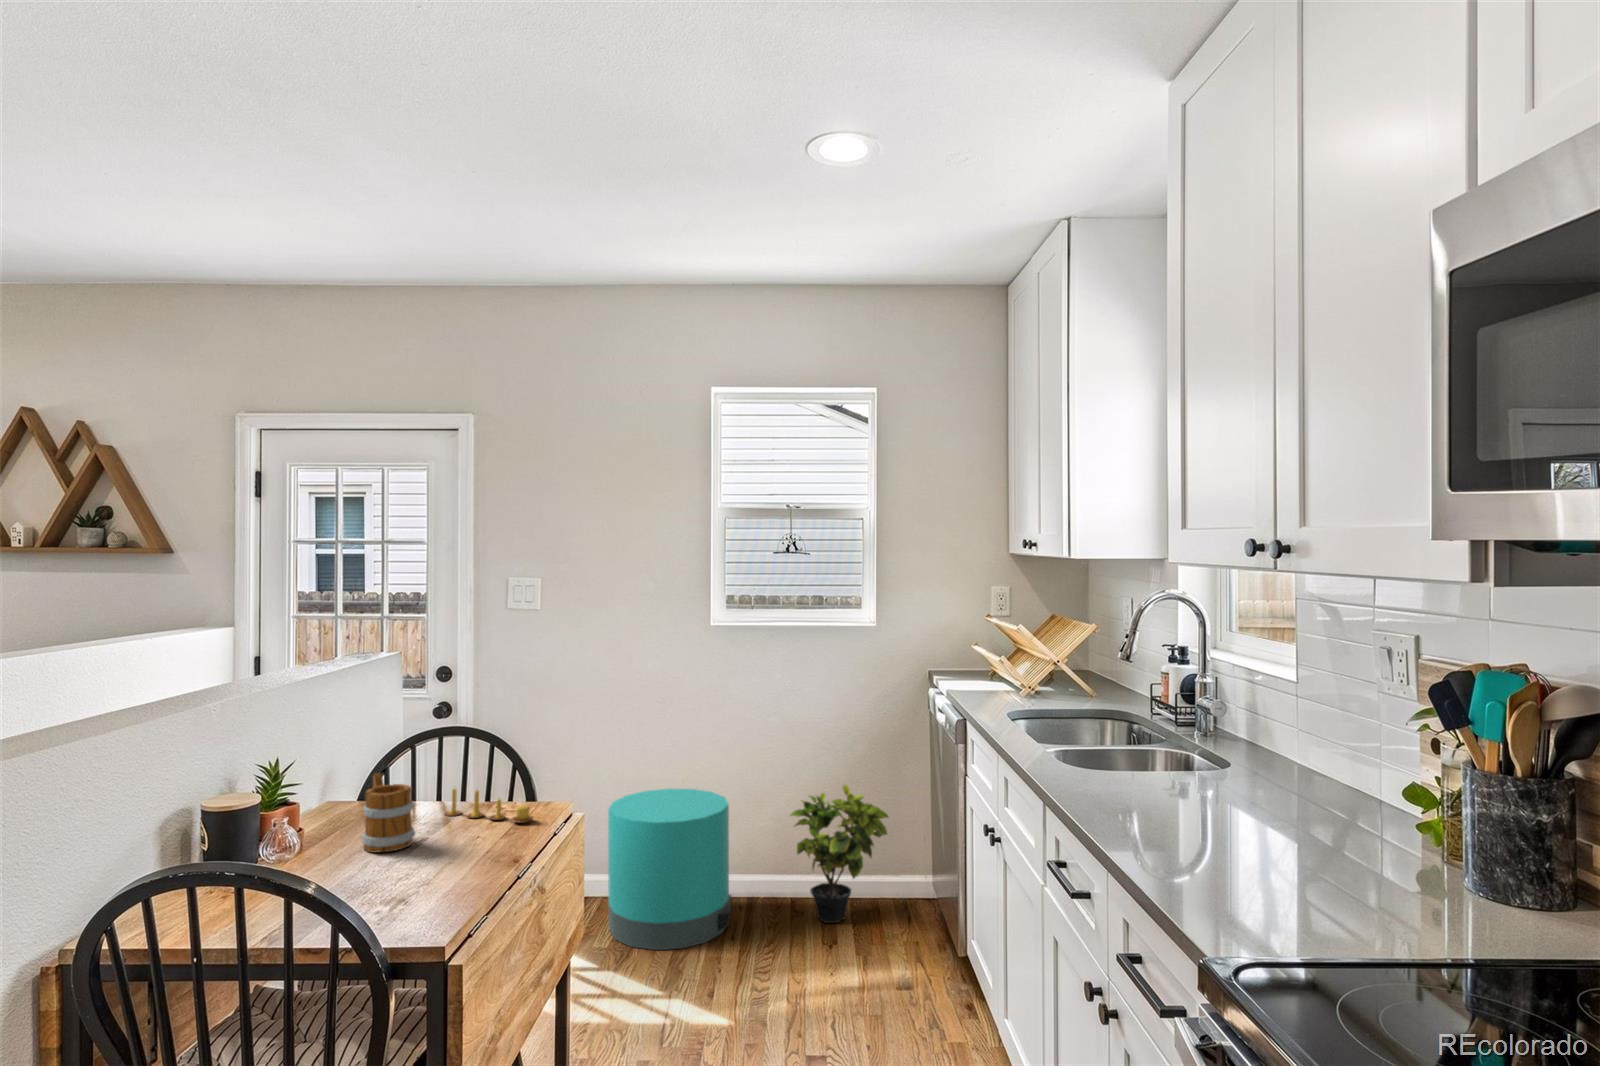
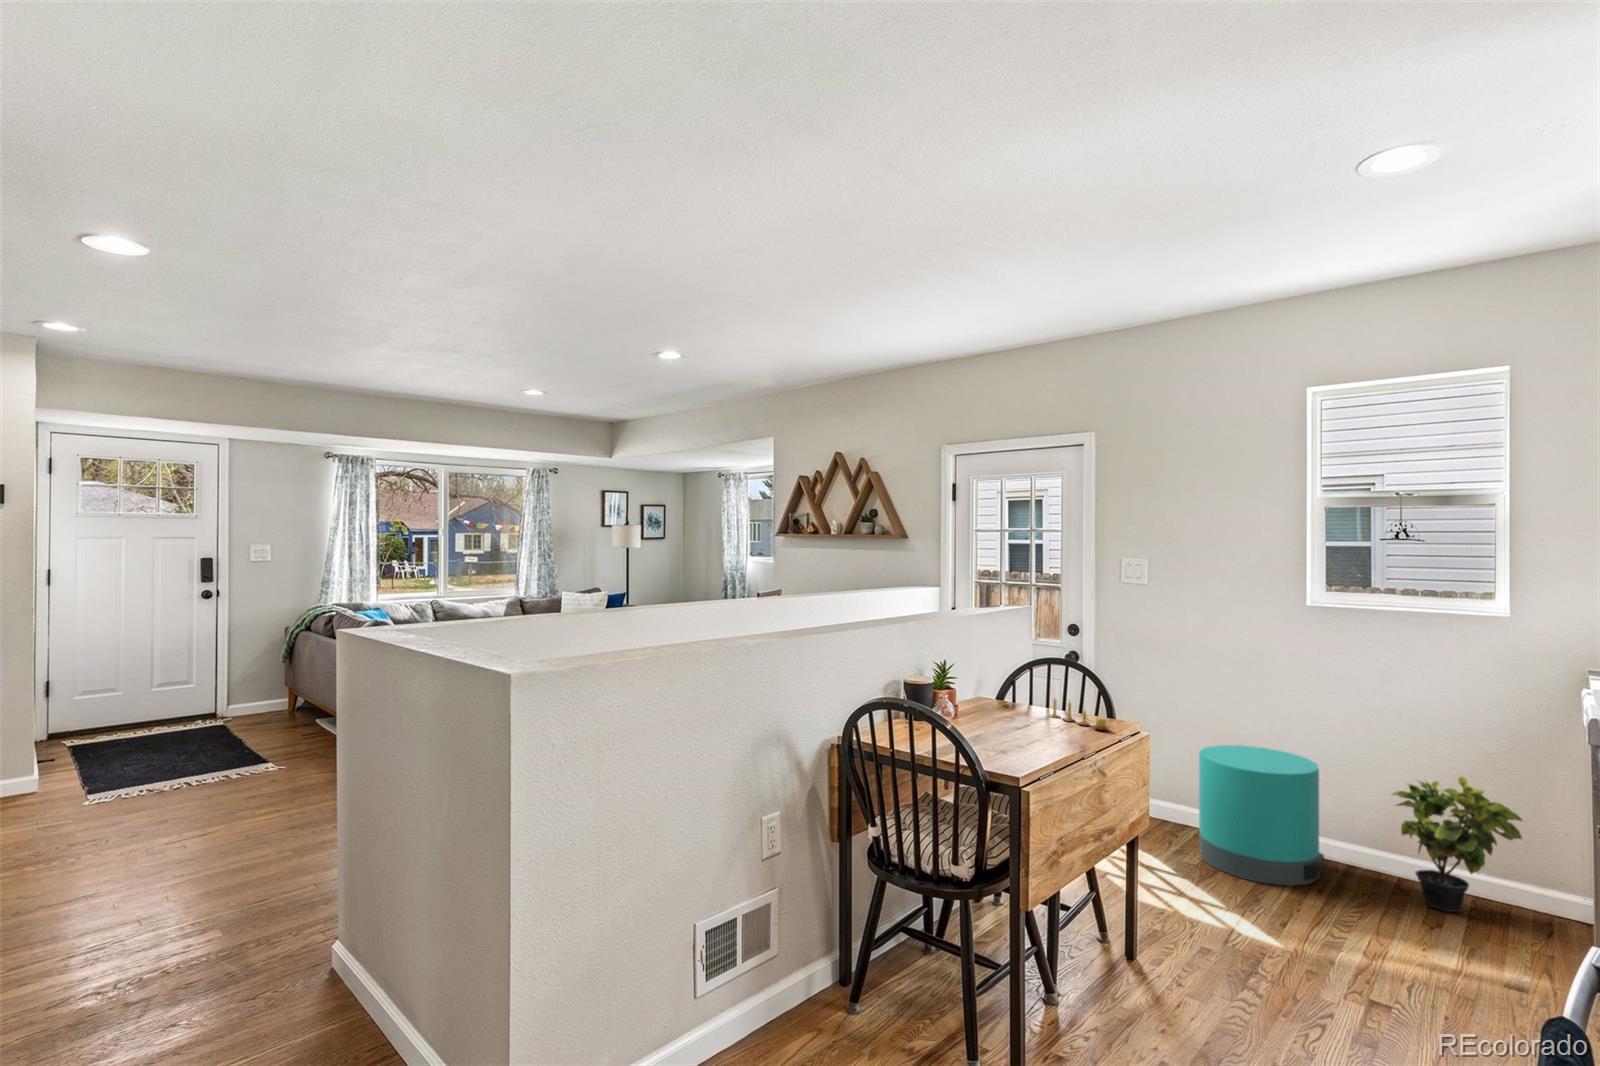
mug: present [361,773,415,853] -> none [990,677,1023,728]

